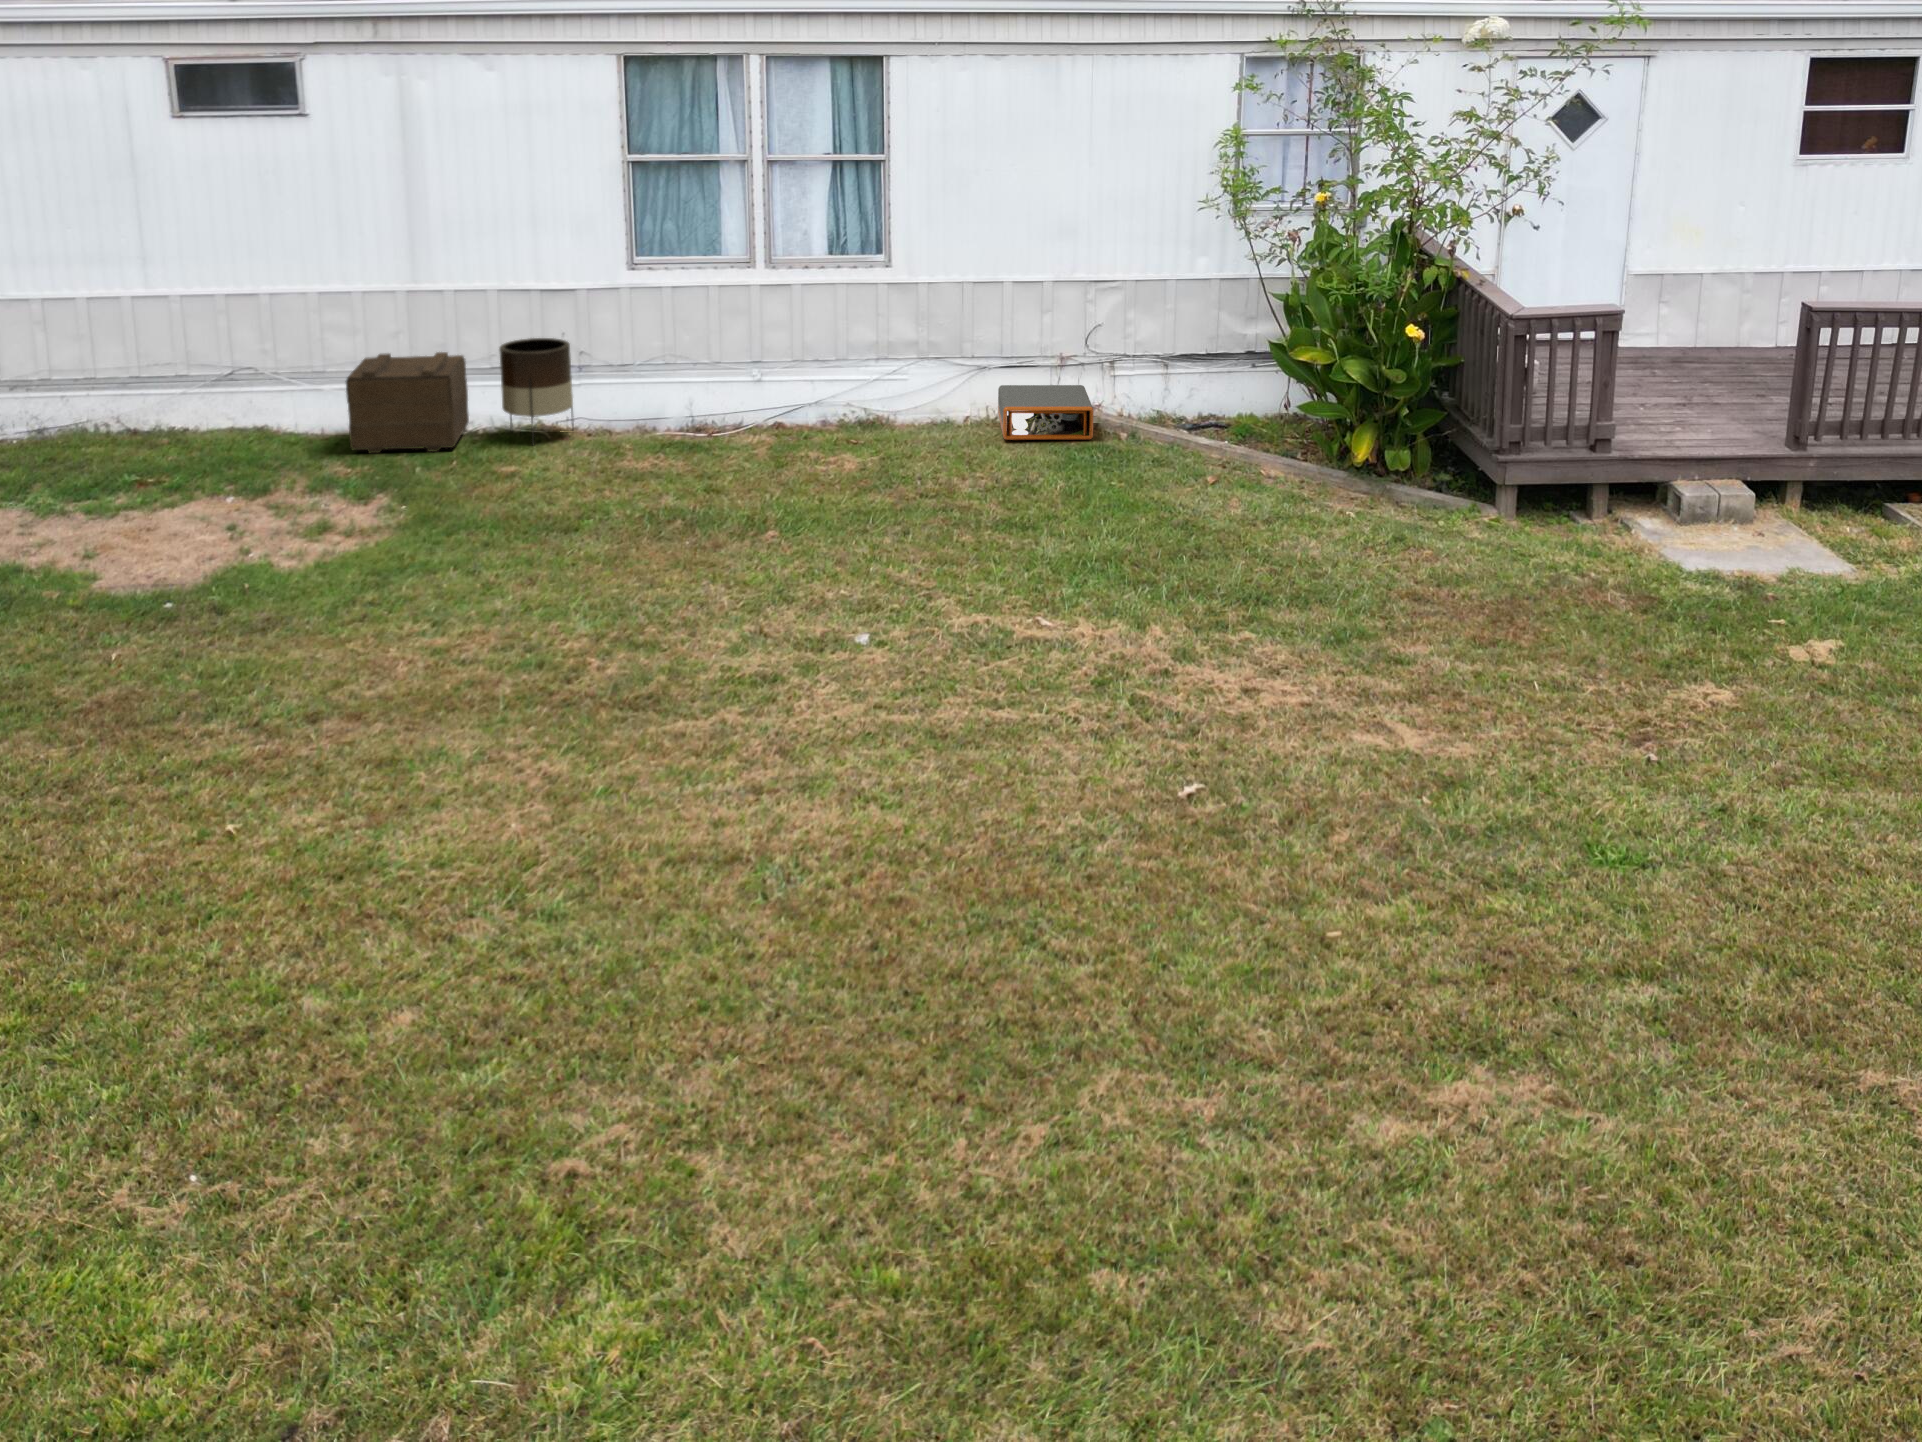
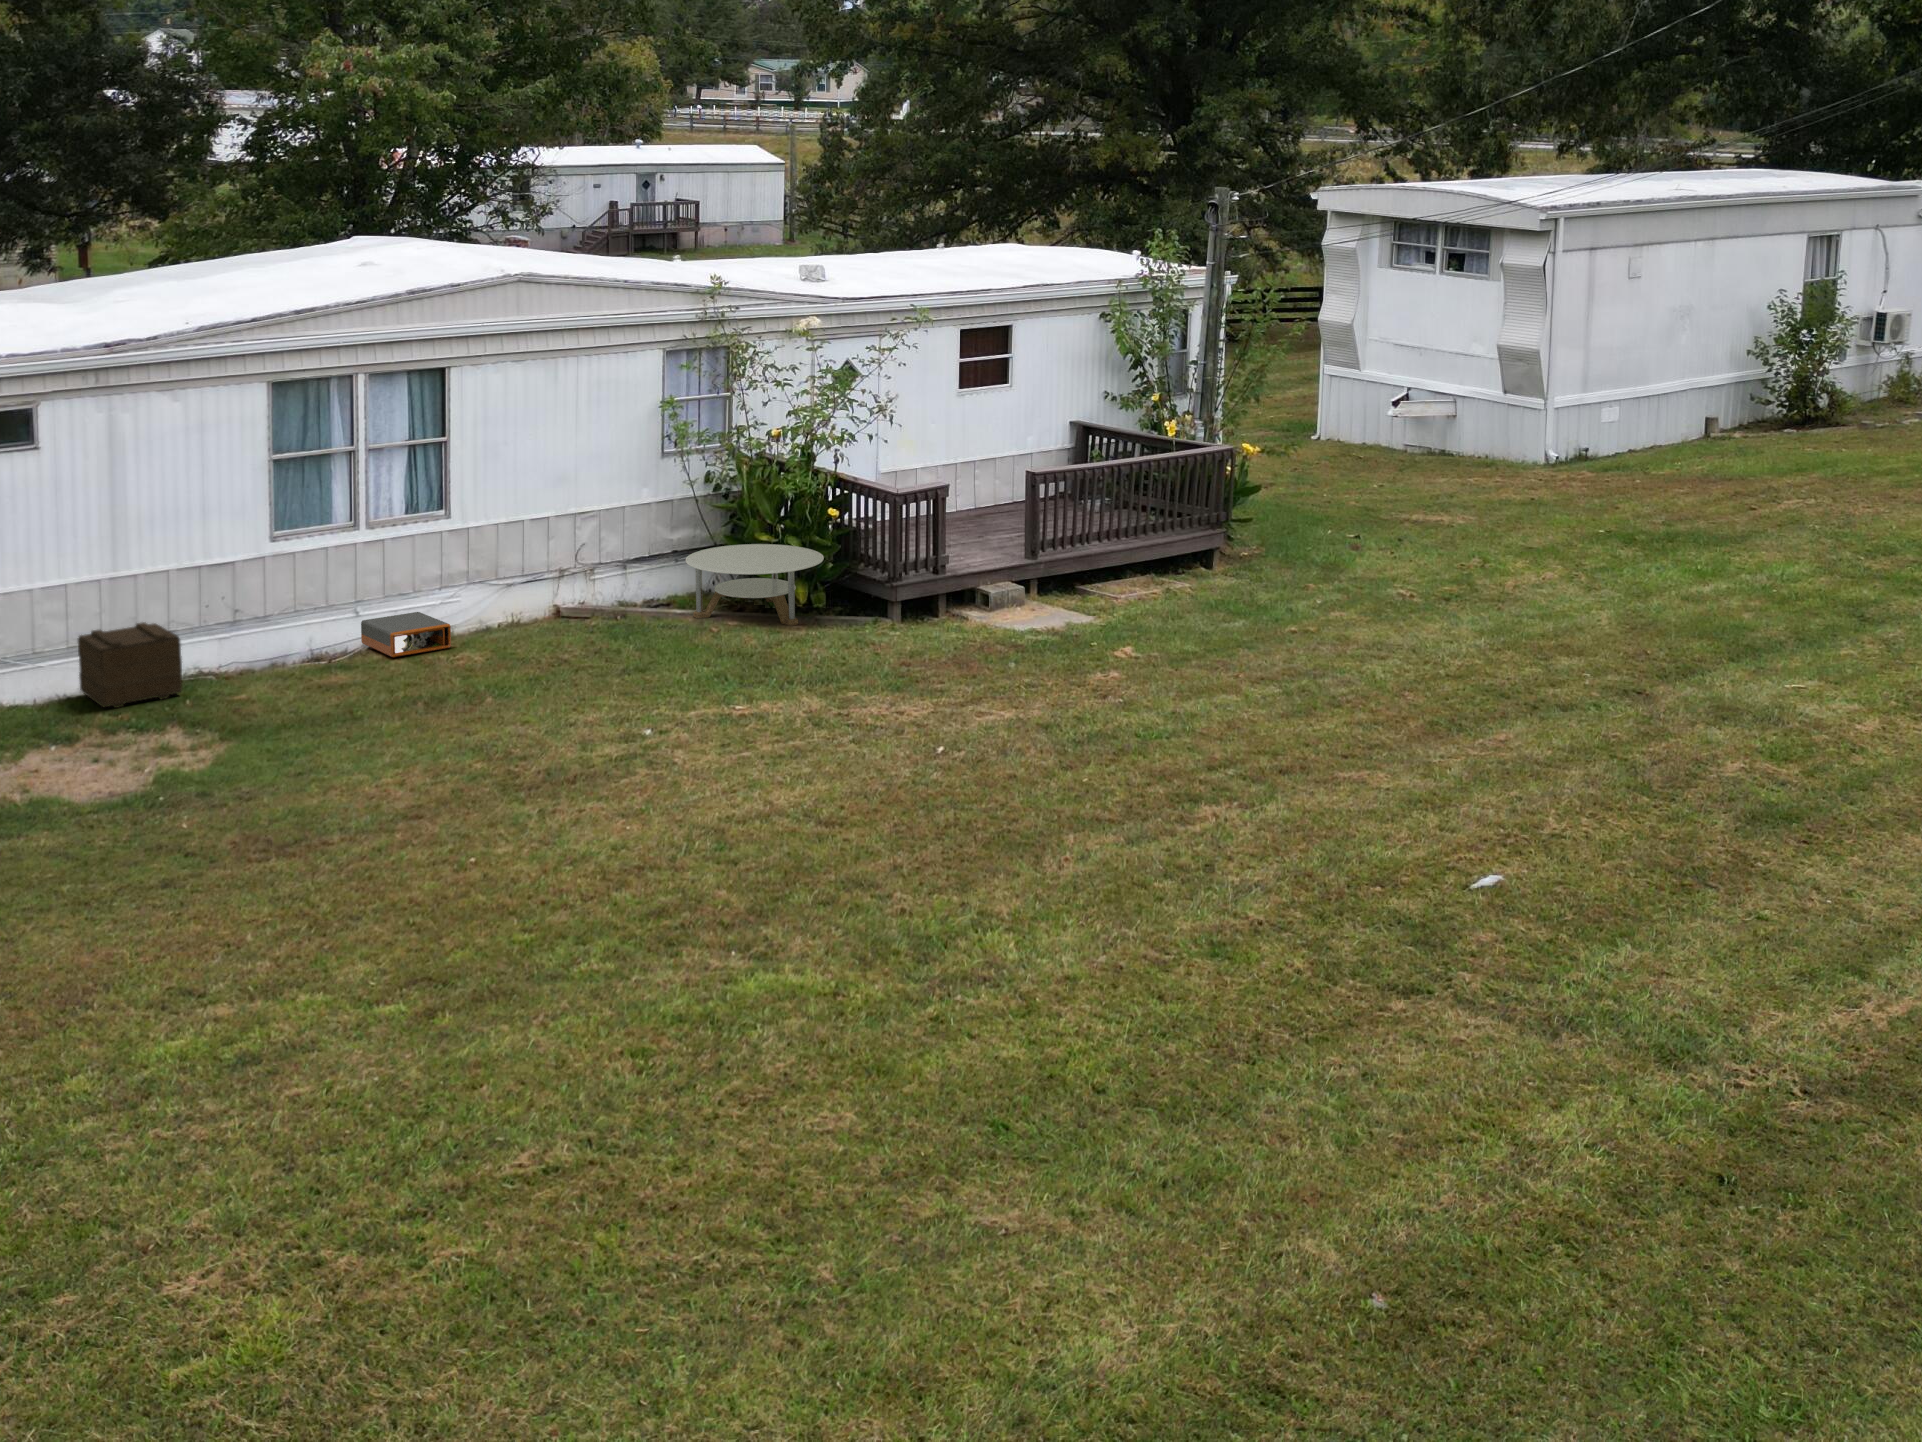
planter: present [499,338,574,431] -> none [195,600,252,683]
round table: none [1186,357,1403,492] -> present [686,544,824,625]
storage box: present [998,385,1094,440] -> present [361,612,451,657]

